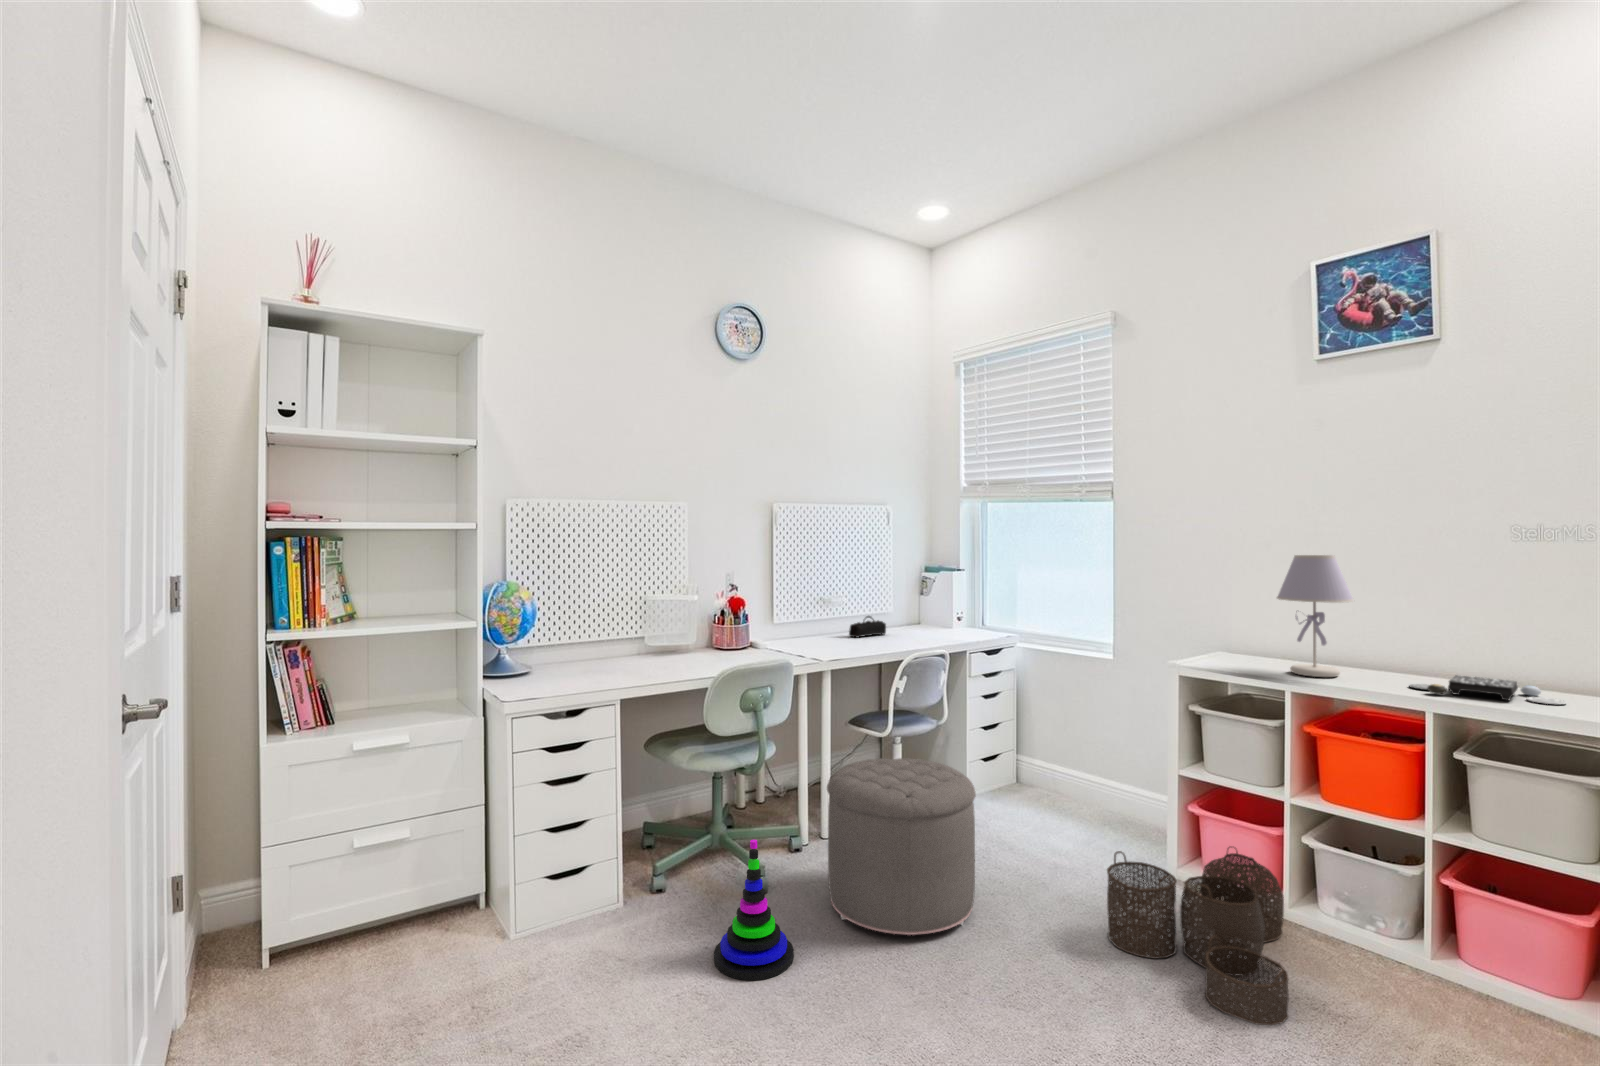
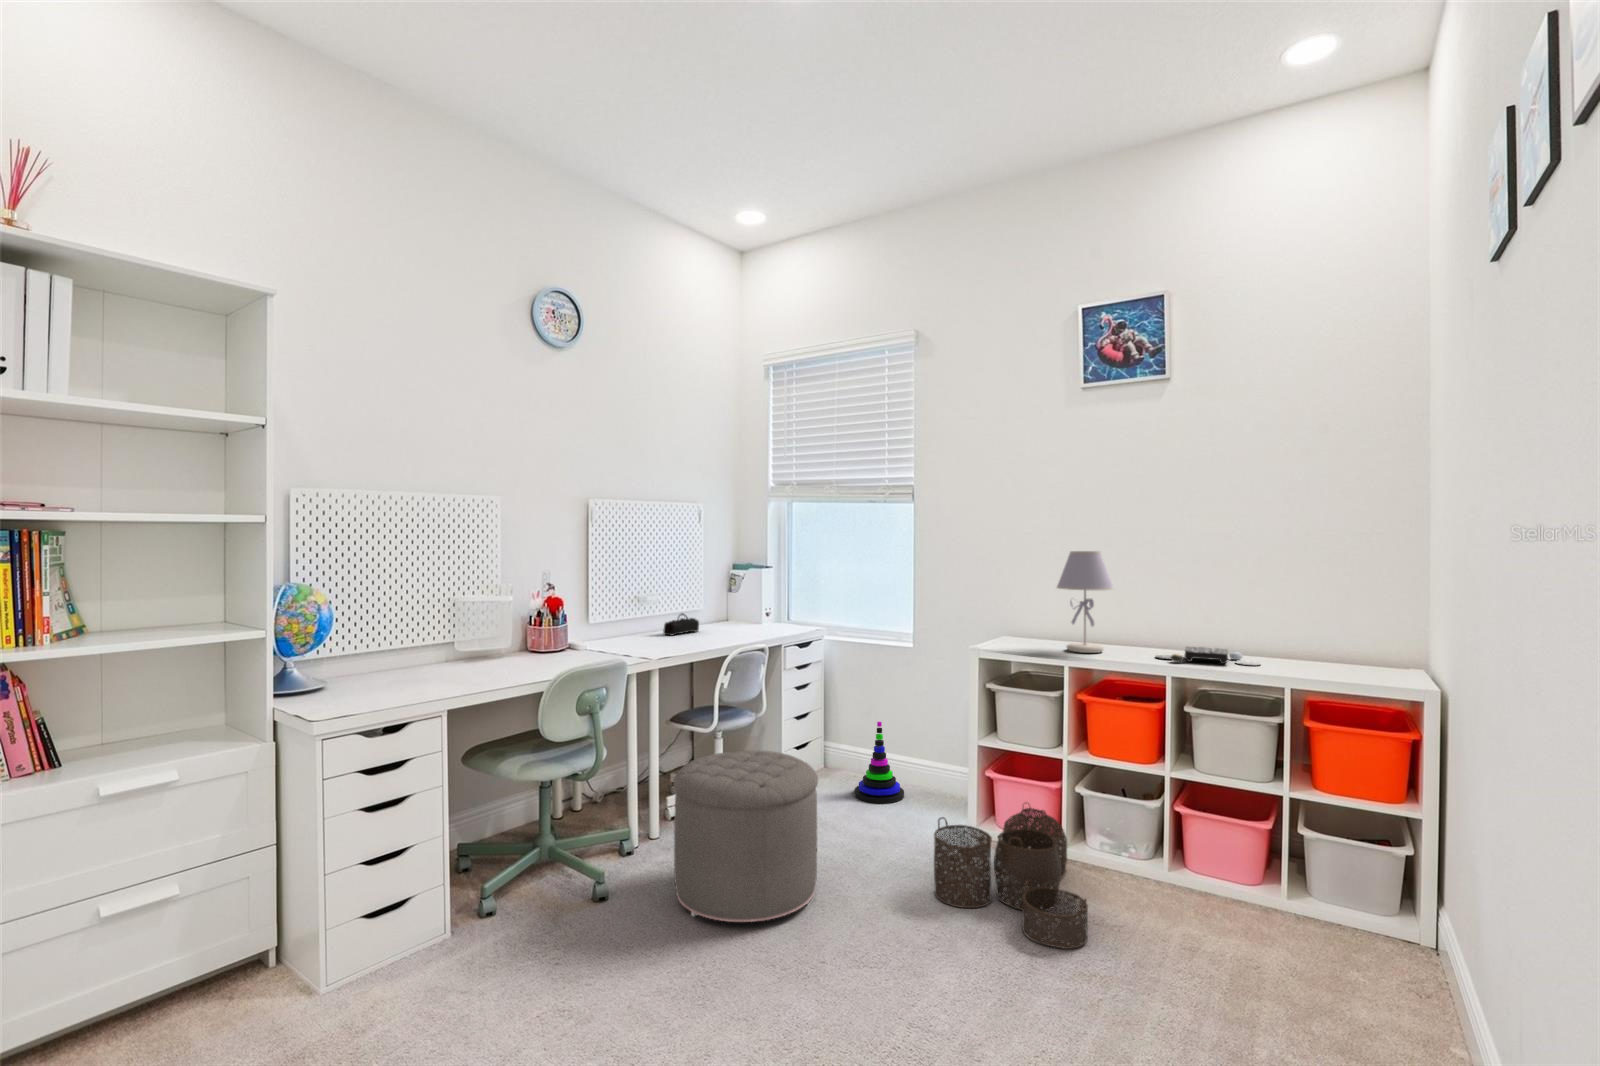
stacking toy: present [714,840,794,980] -> present [854,722,904,803]

